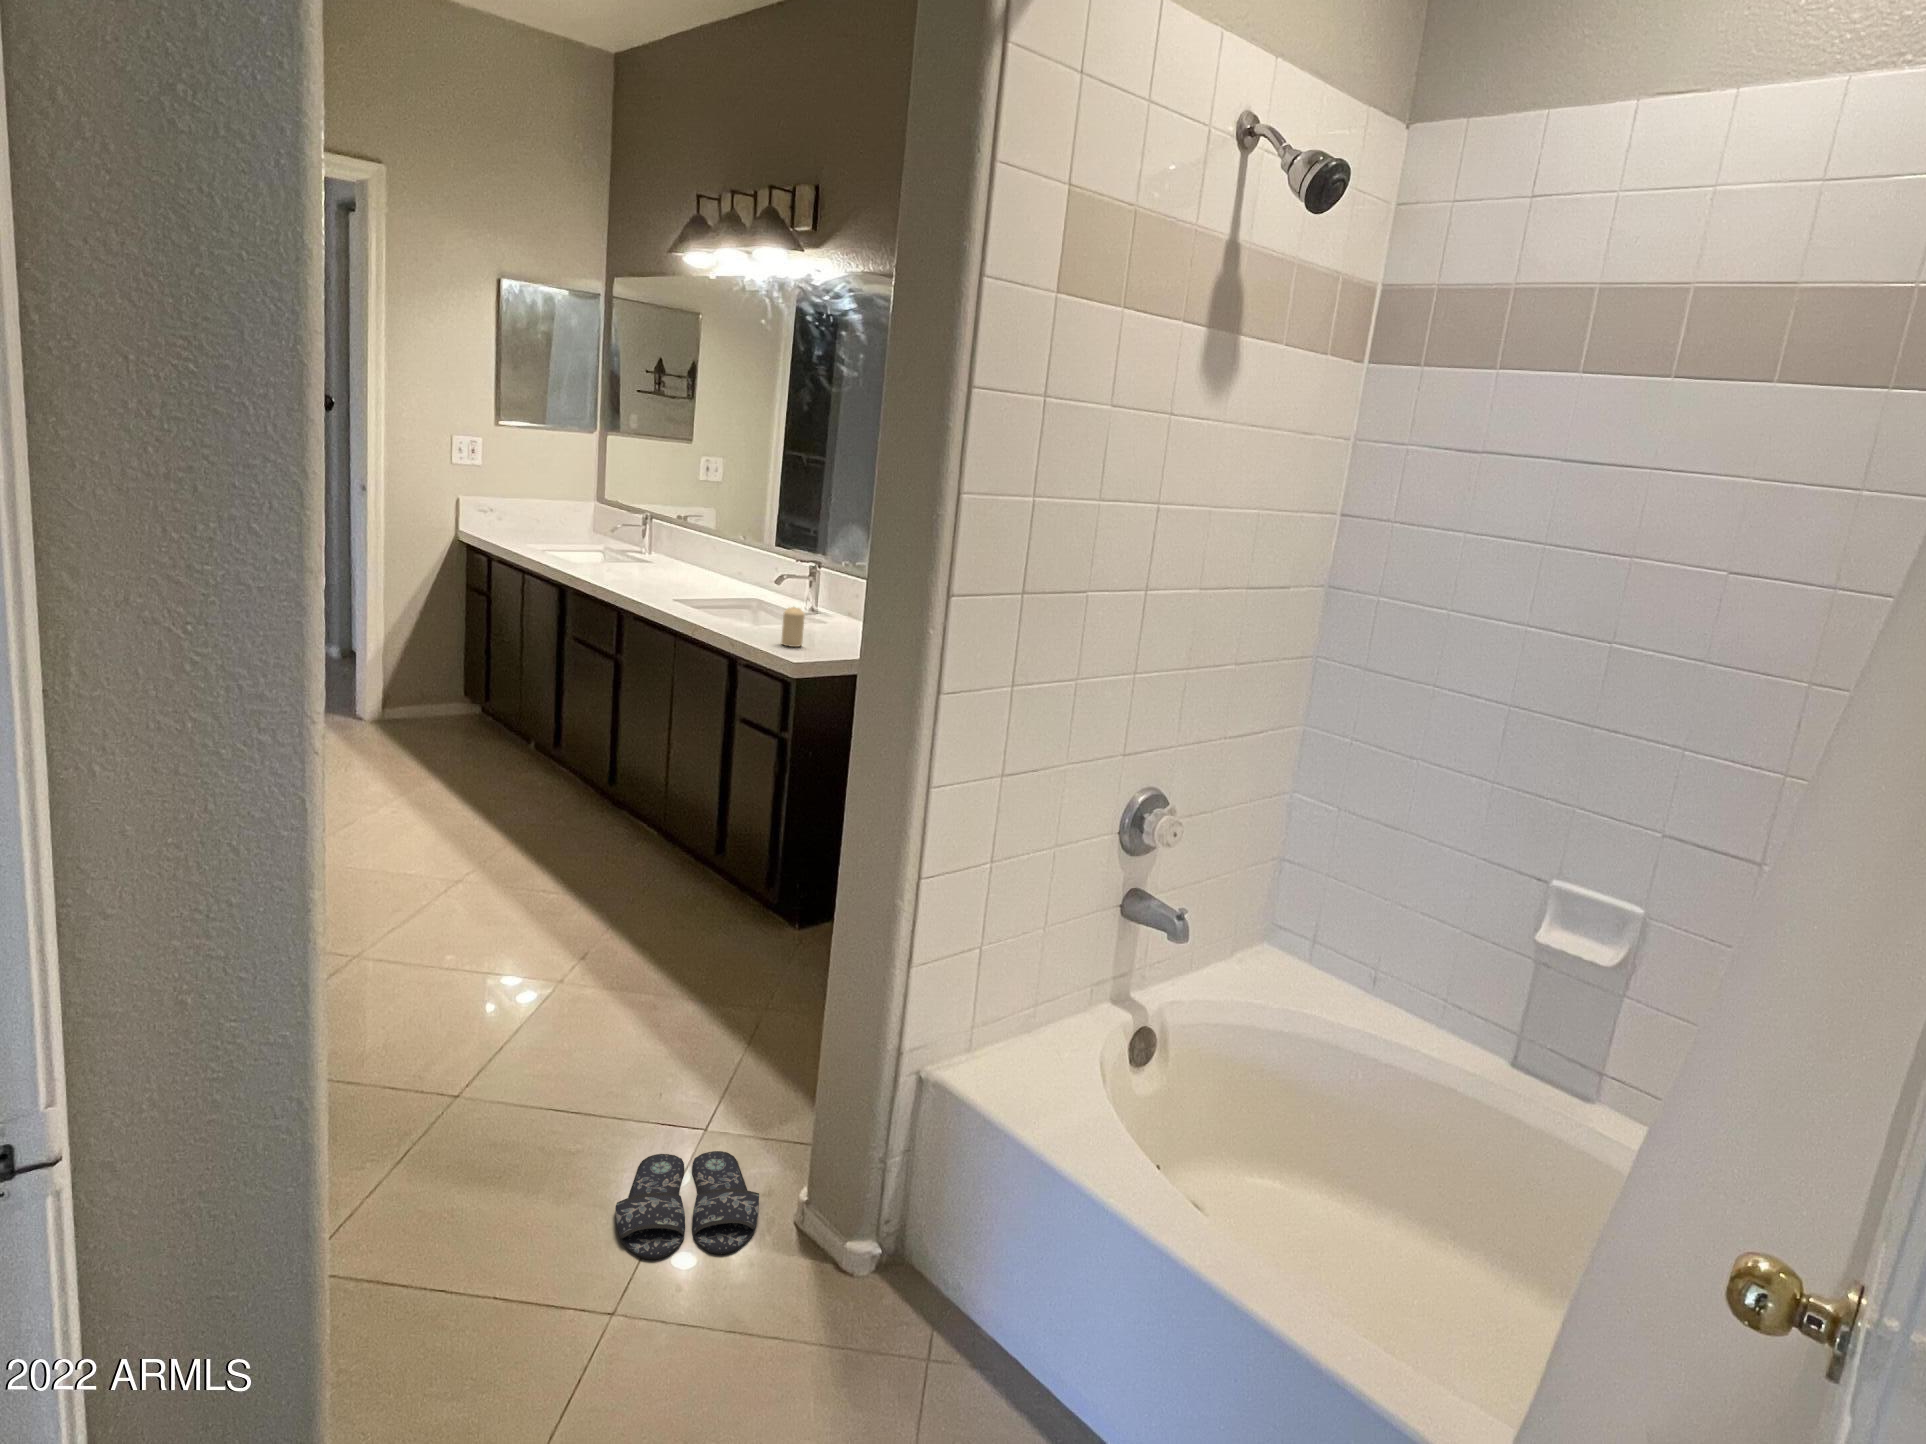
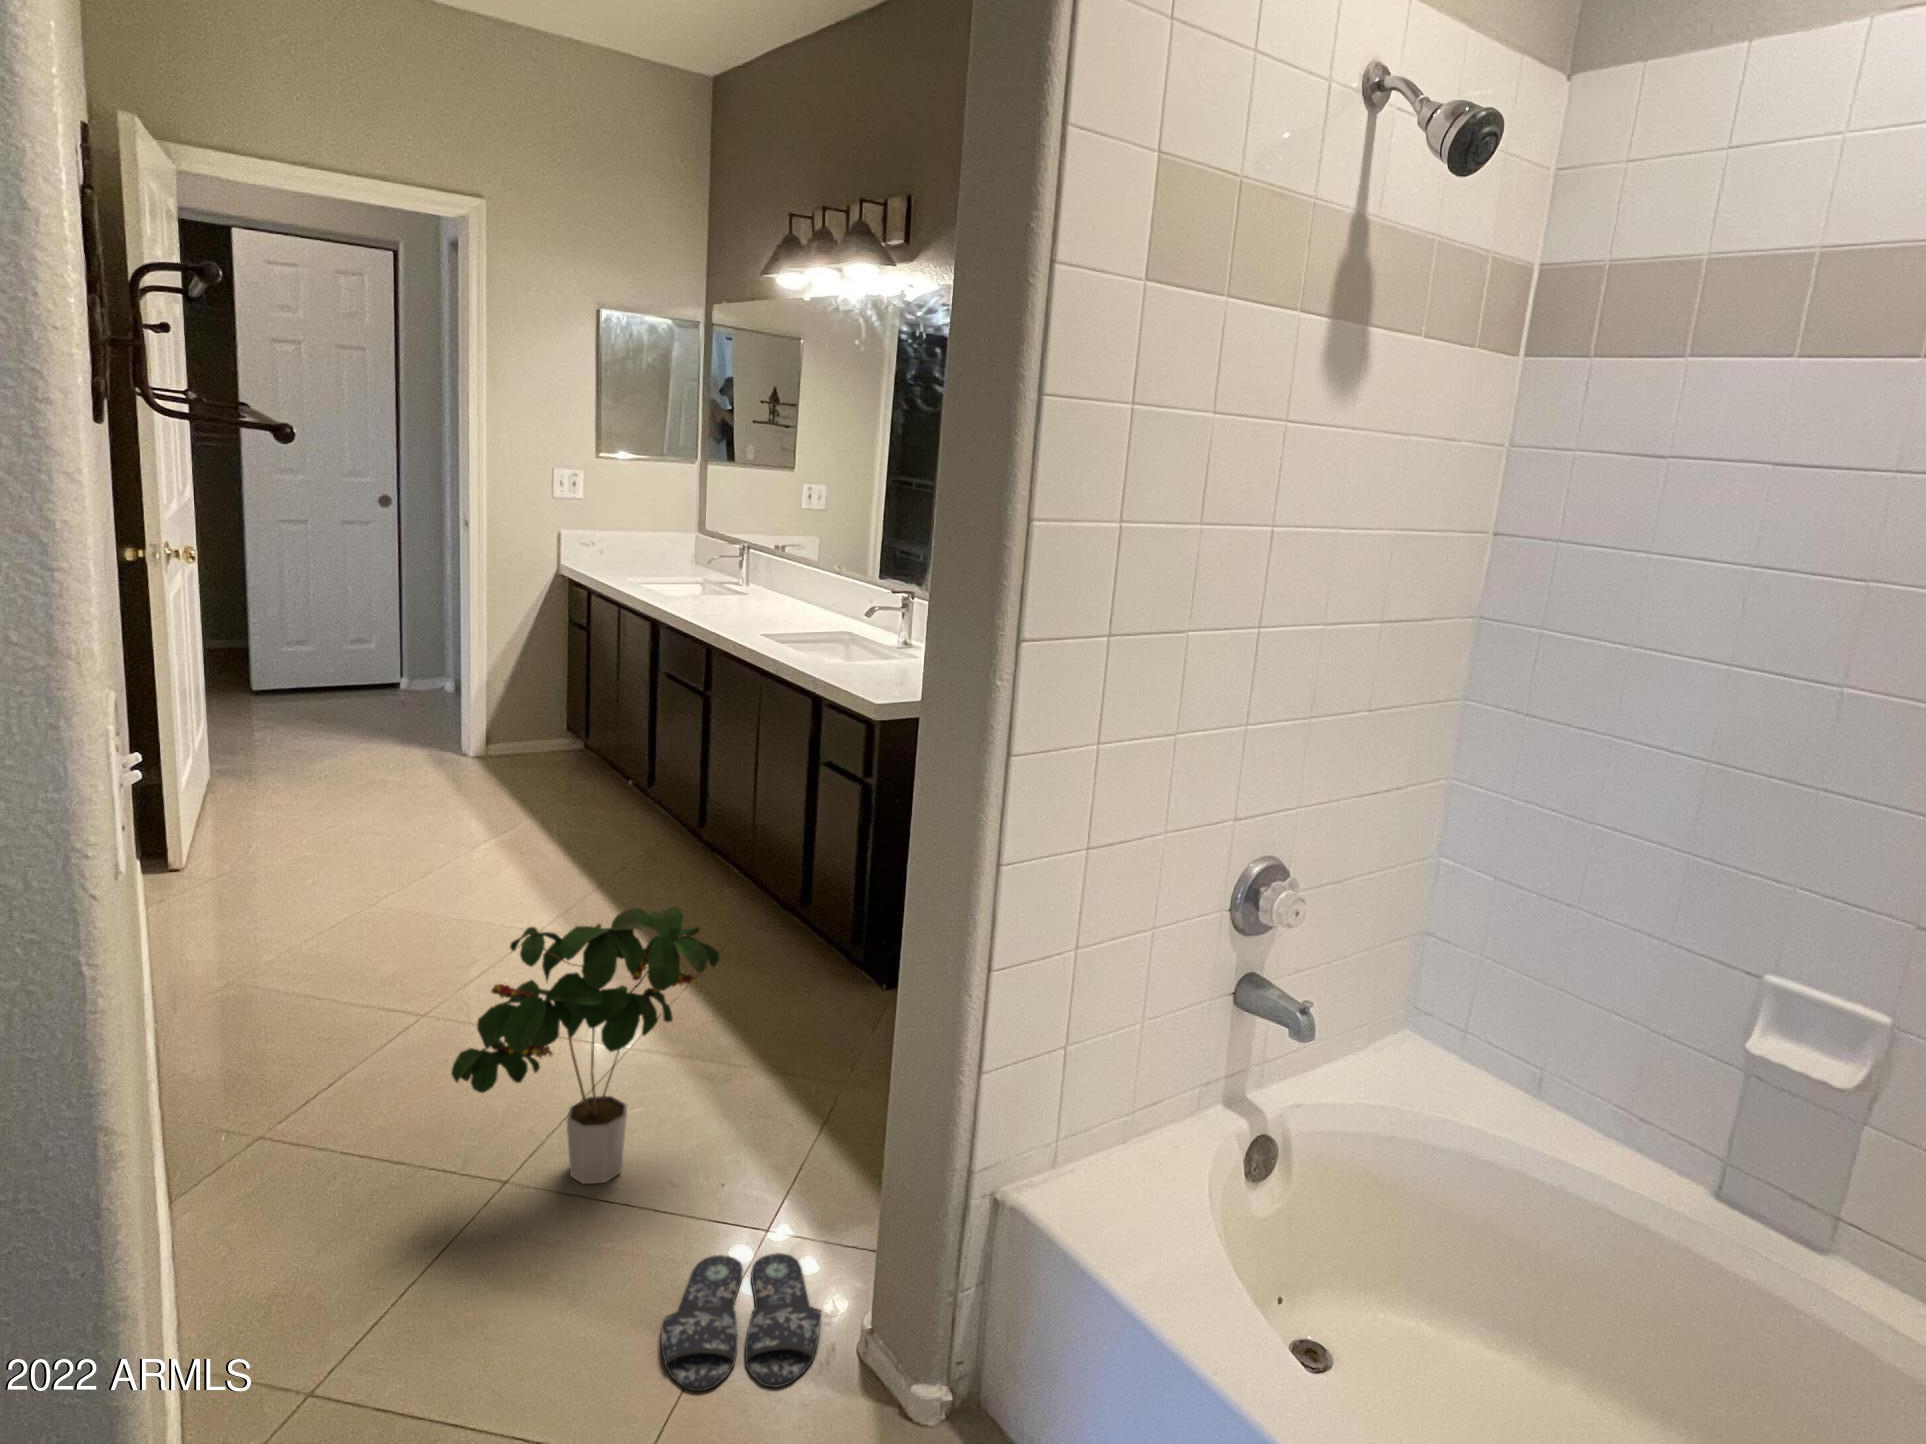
candle: present [781,607,805,647] -> none [867,641,891,684]
potted plant: none [406,845,654,1100] -> present [451,906,719,1184]

